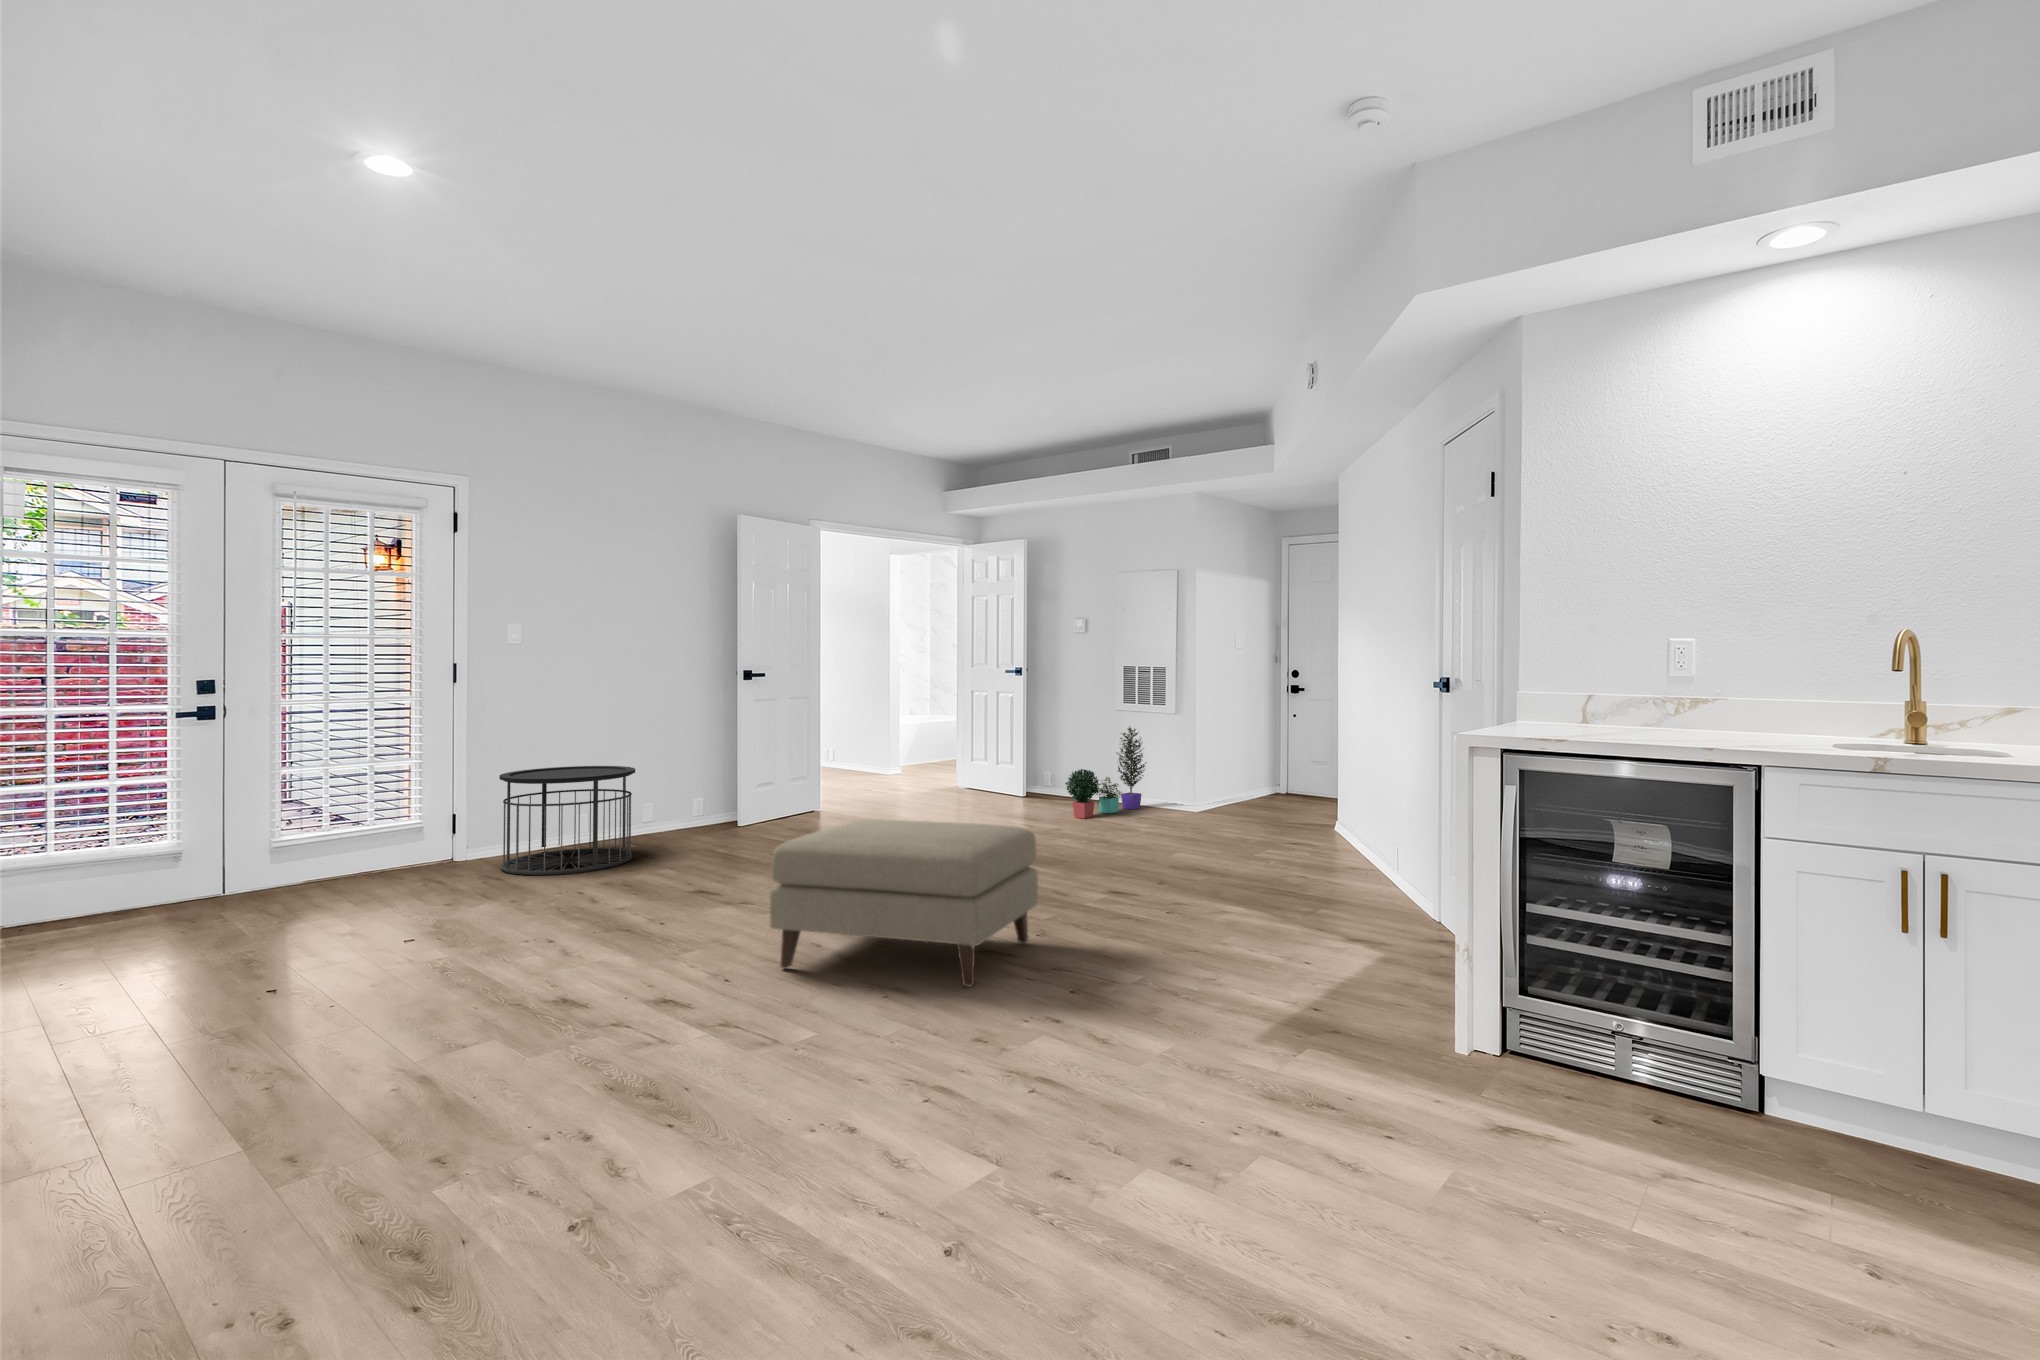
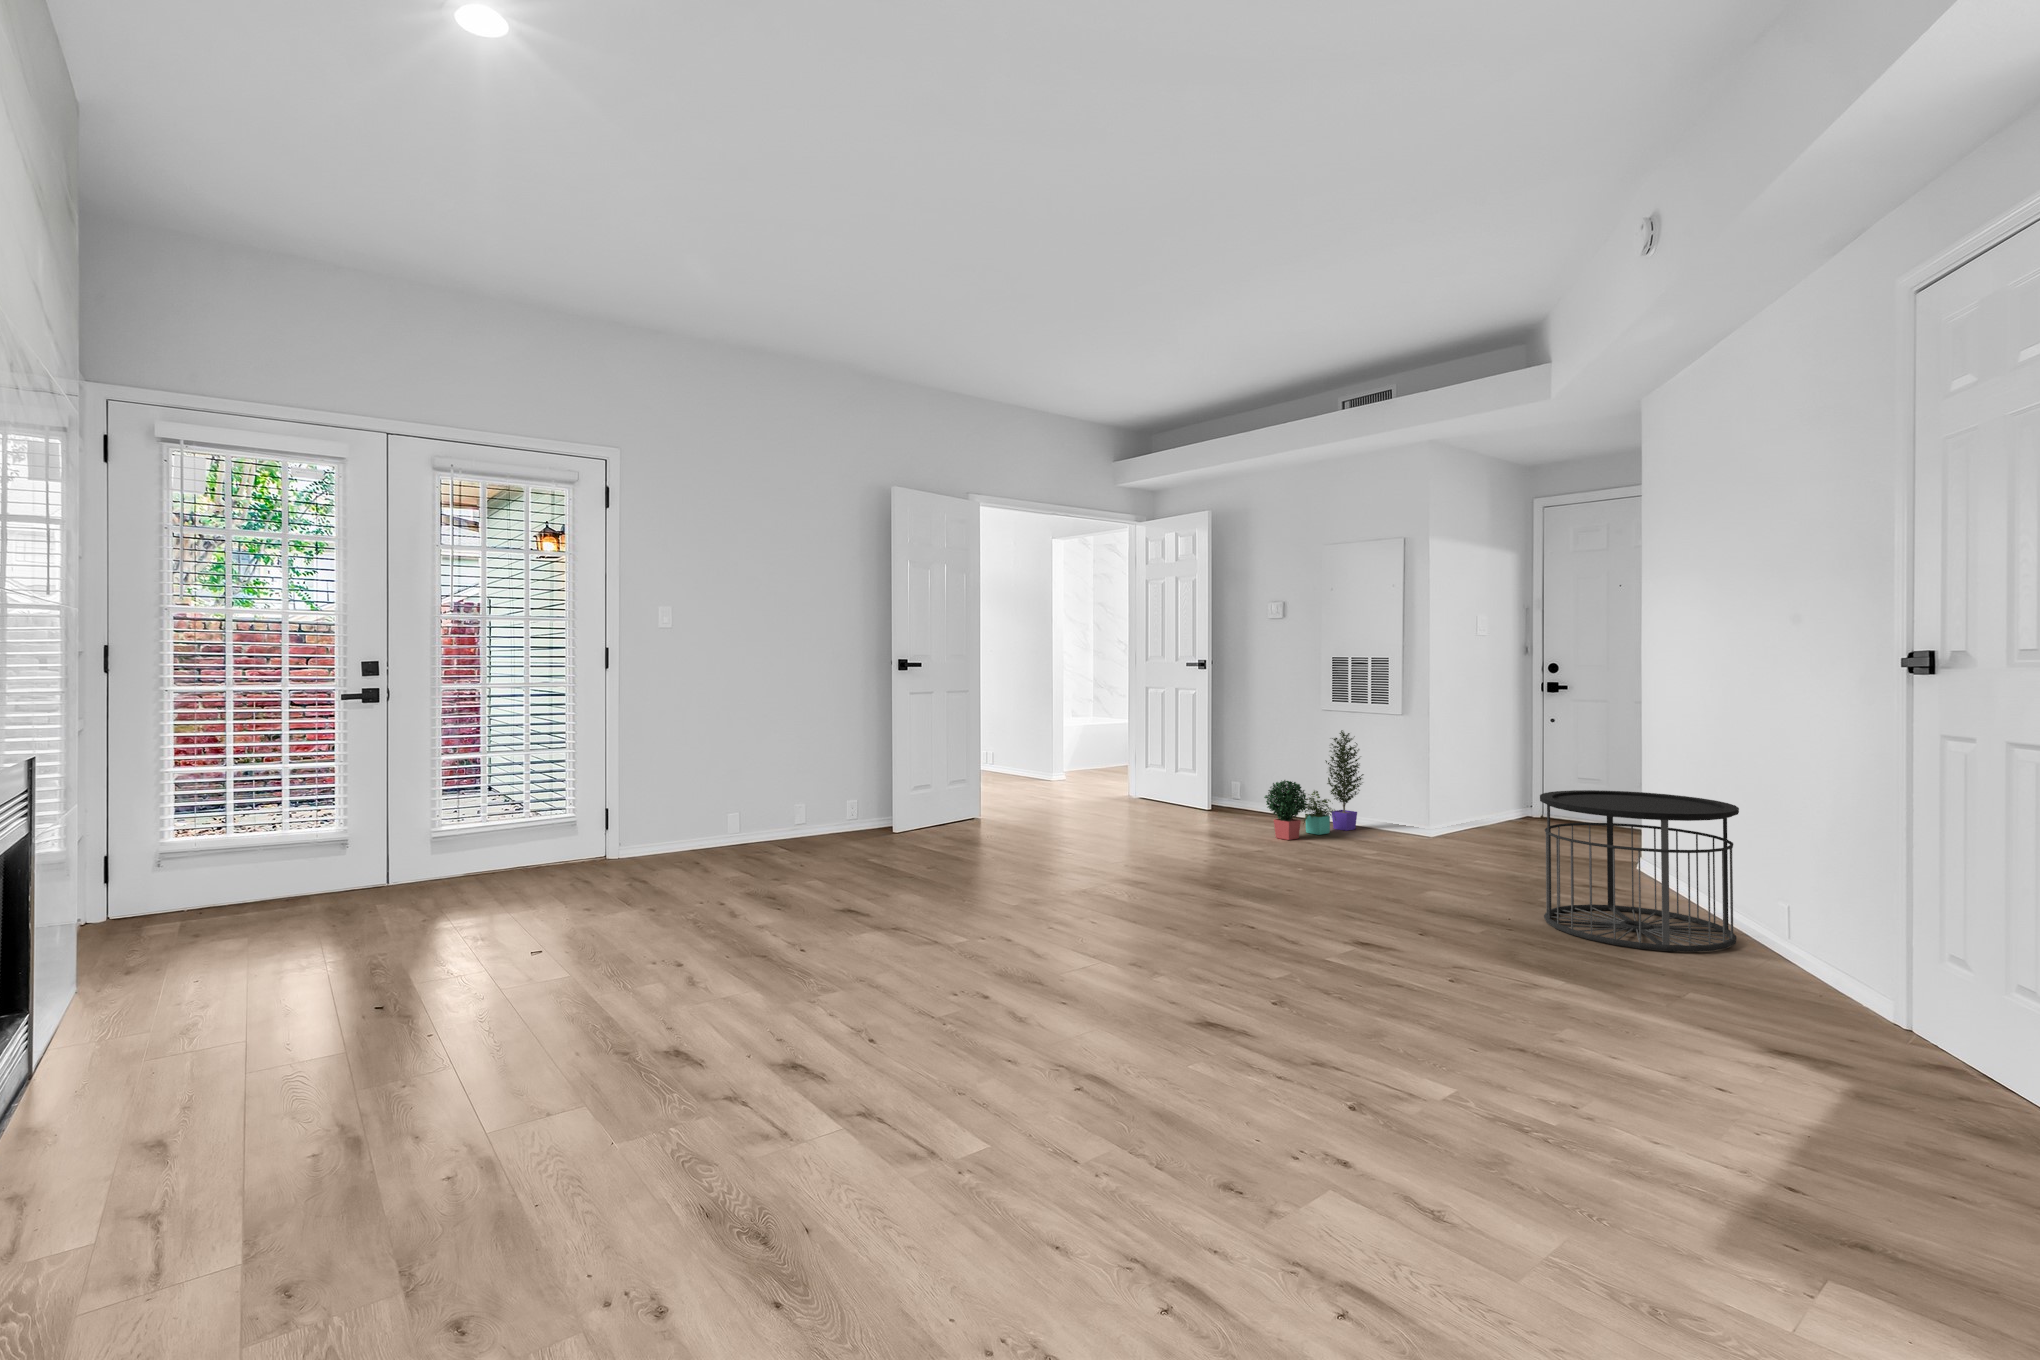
side table: present [499,766,635,875] -> present [1540,790,1739,952]
ottoman: present [770,819,1038,987] -> none [923,842,1264,1084]

